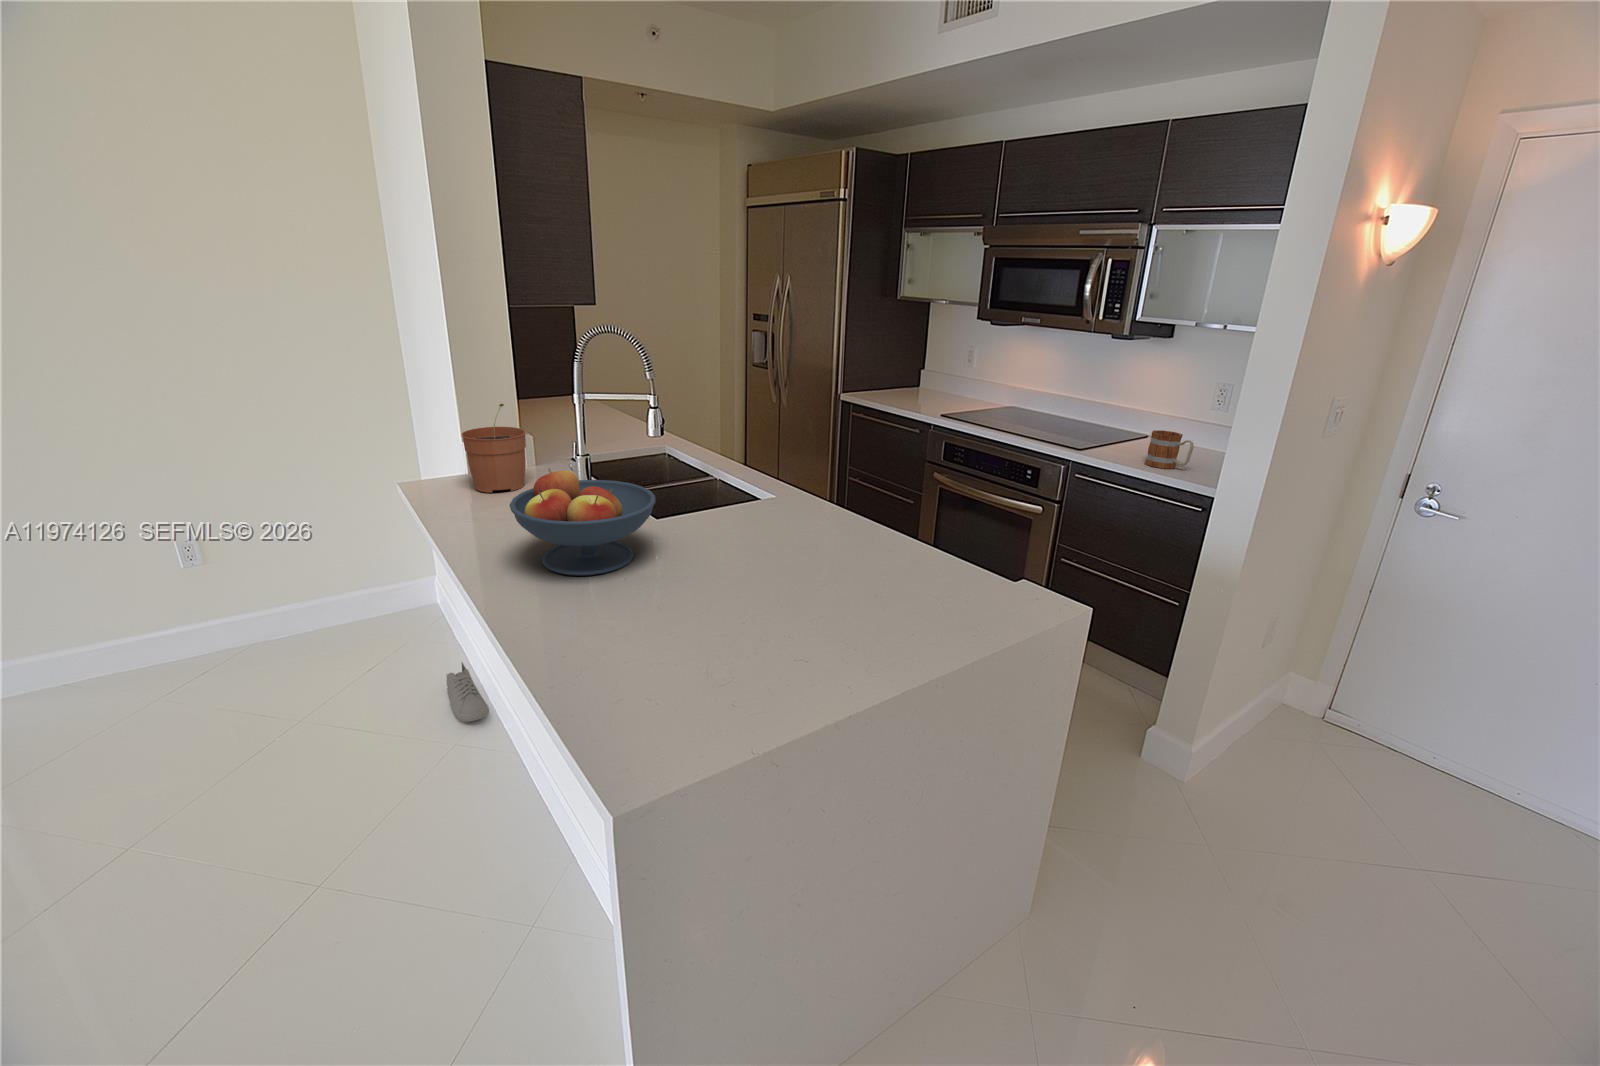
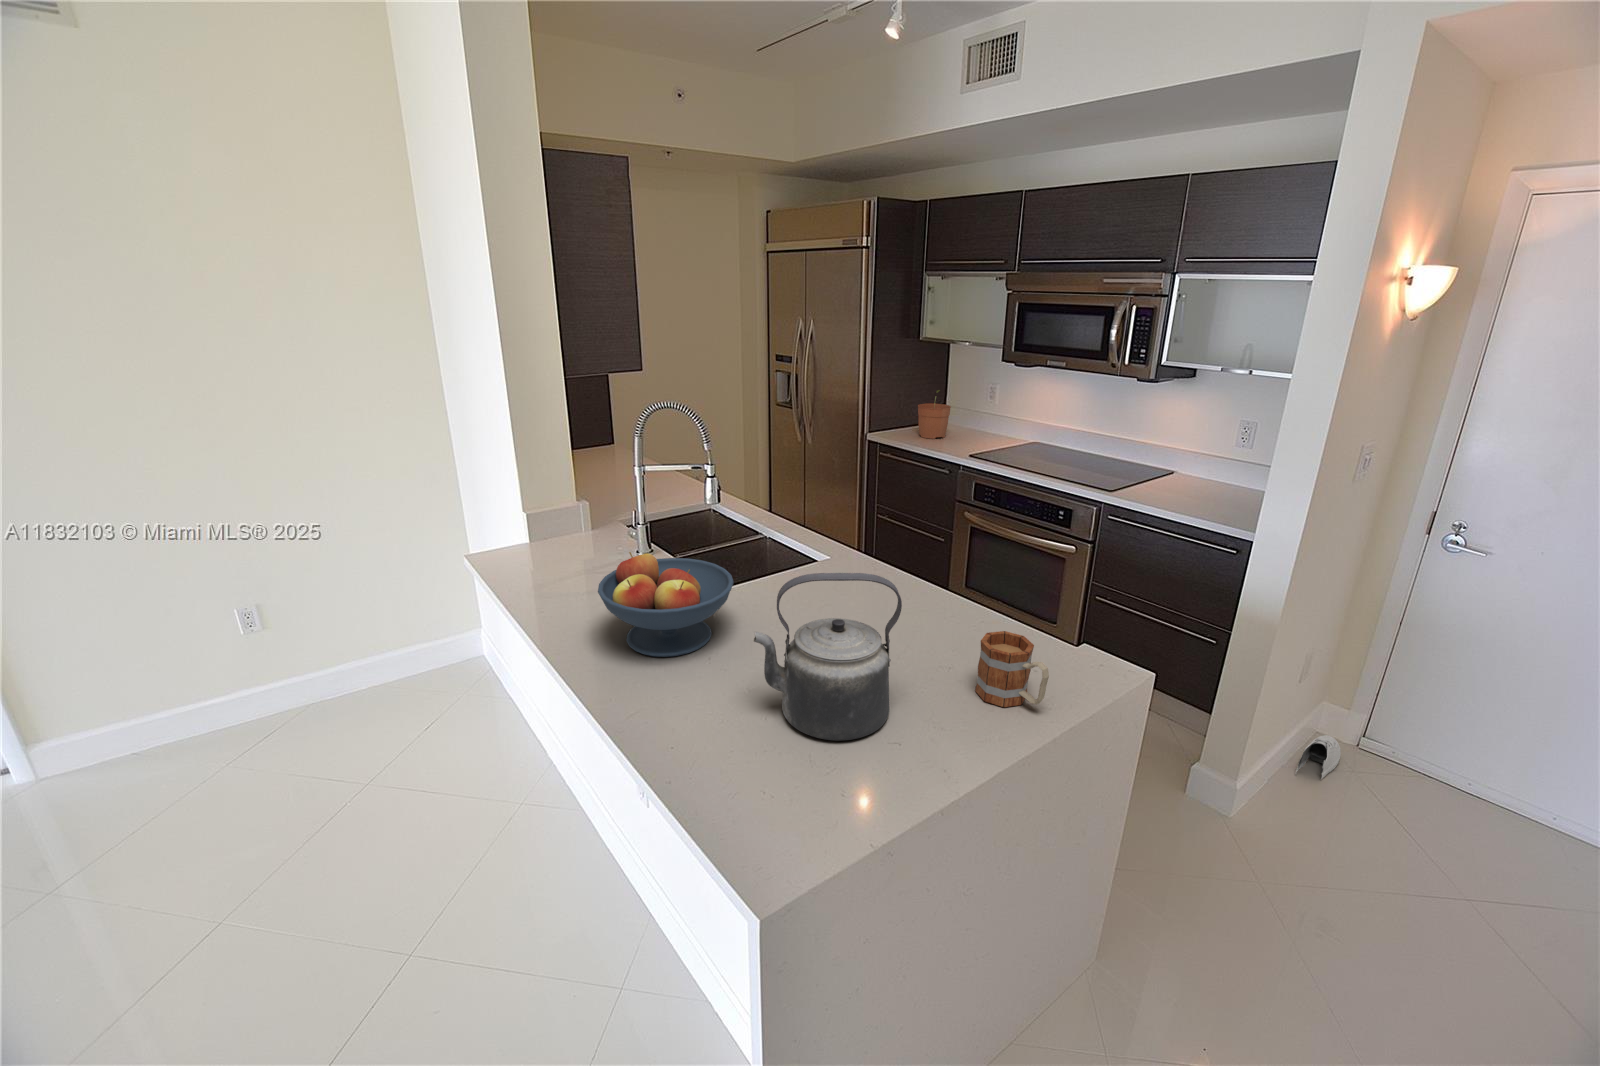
plant pot: present [461,403,526,493] -> present [918,390,951,439]
mug: present [1145,430,1194,469] -> present [975,631,1049,707]
kettle: none [655,477,812,655] -> present [754,573,902,741]
shoe: present [446,663,489,722] -> present [1296,735,1341,779]

